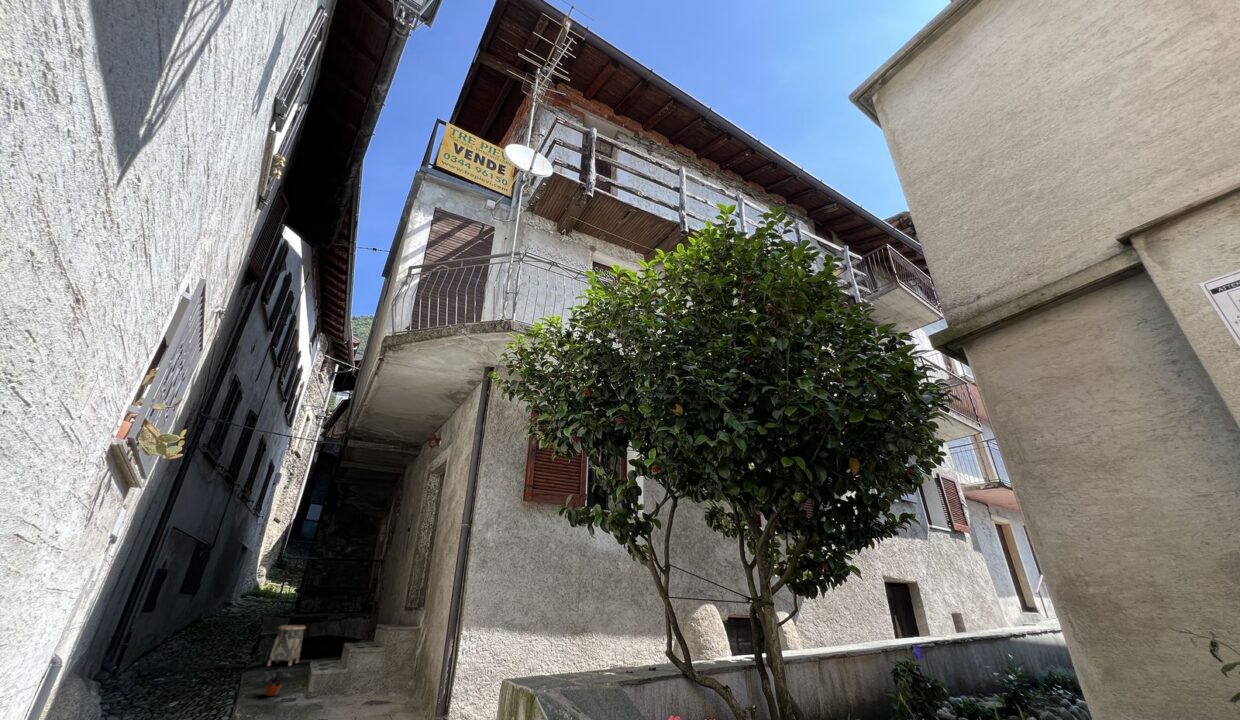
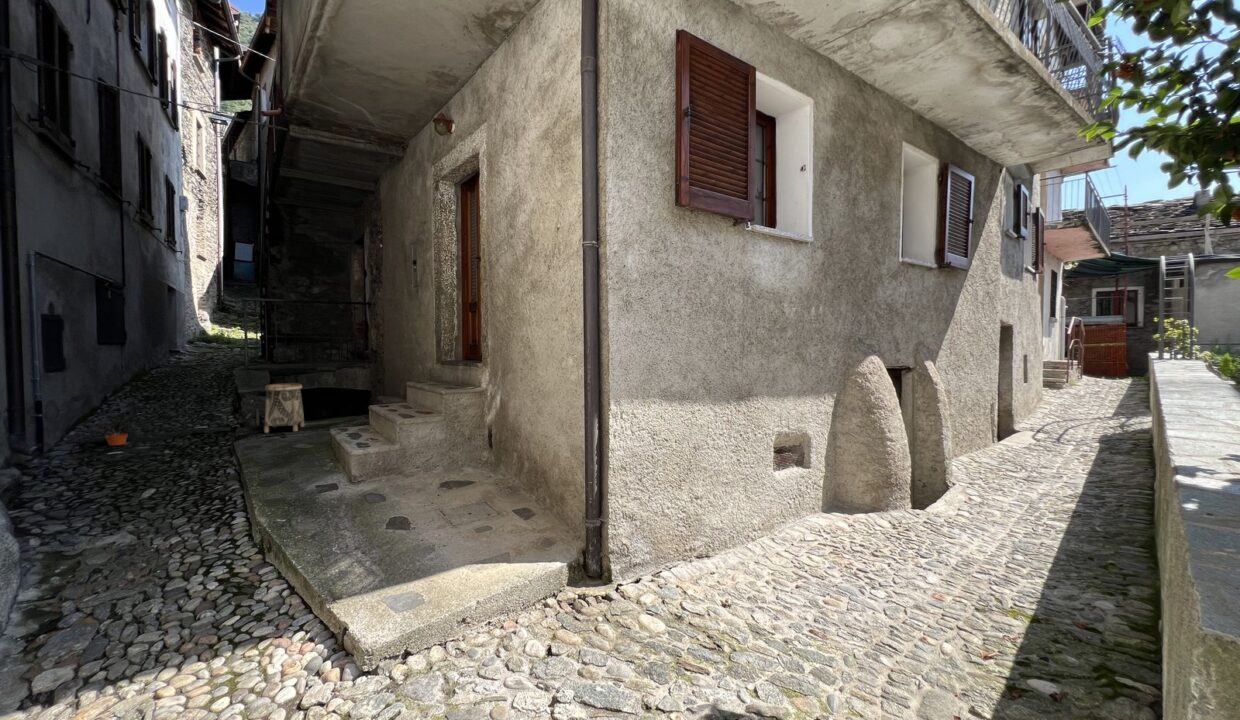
potted plant: present [261,669,290,696] -> present [93,419,135,446]

